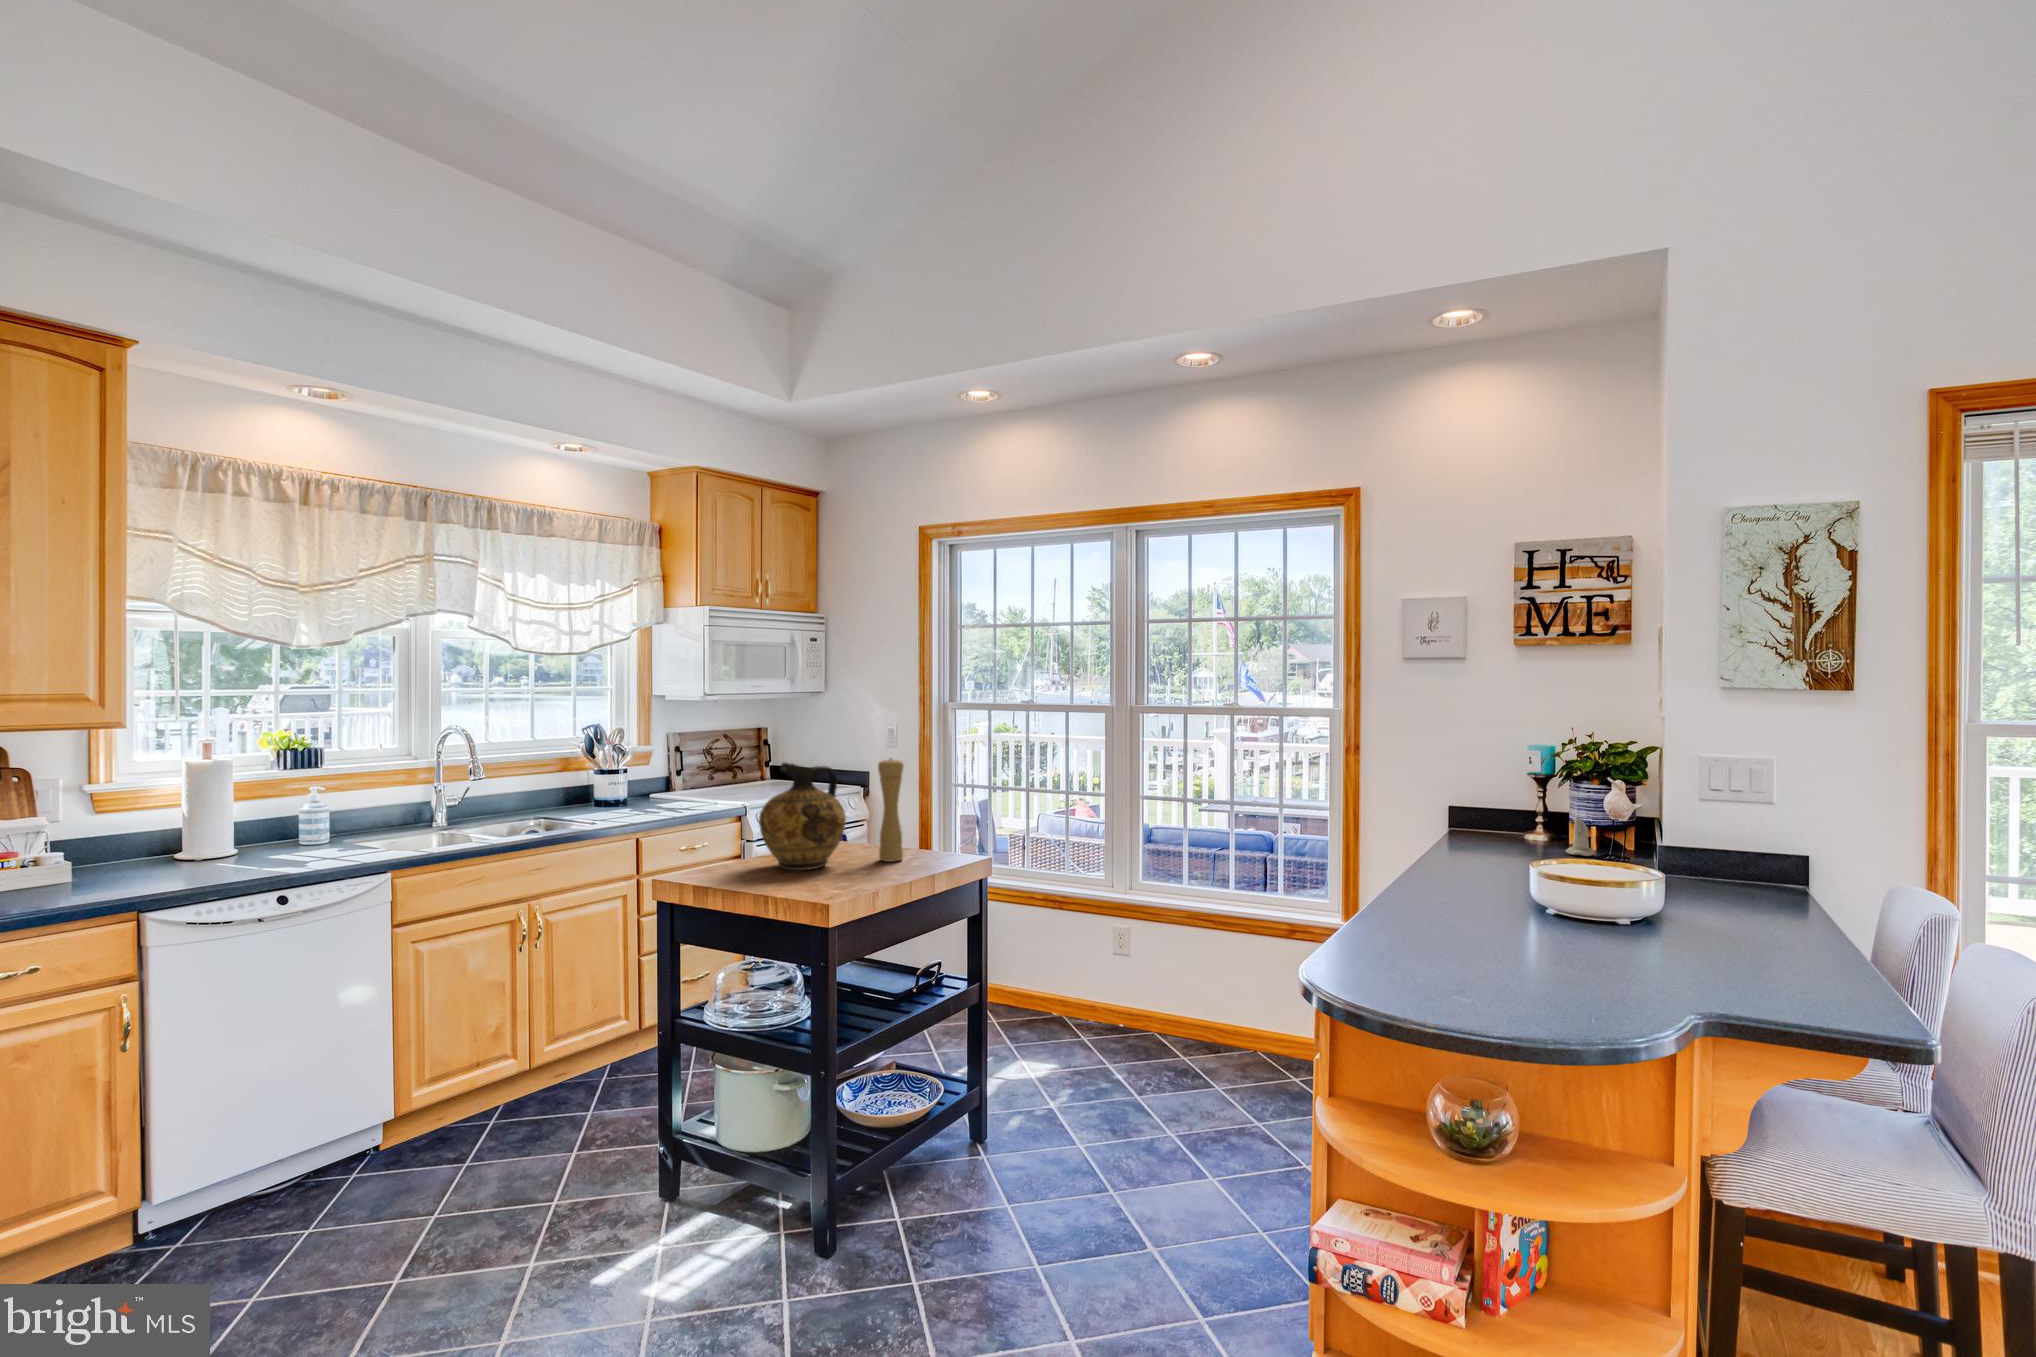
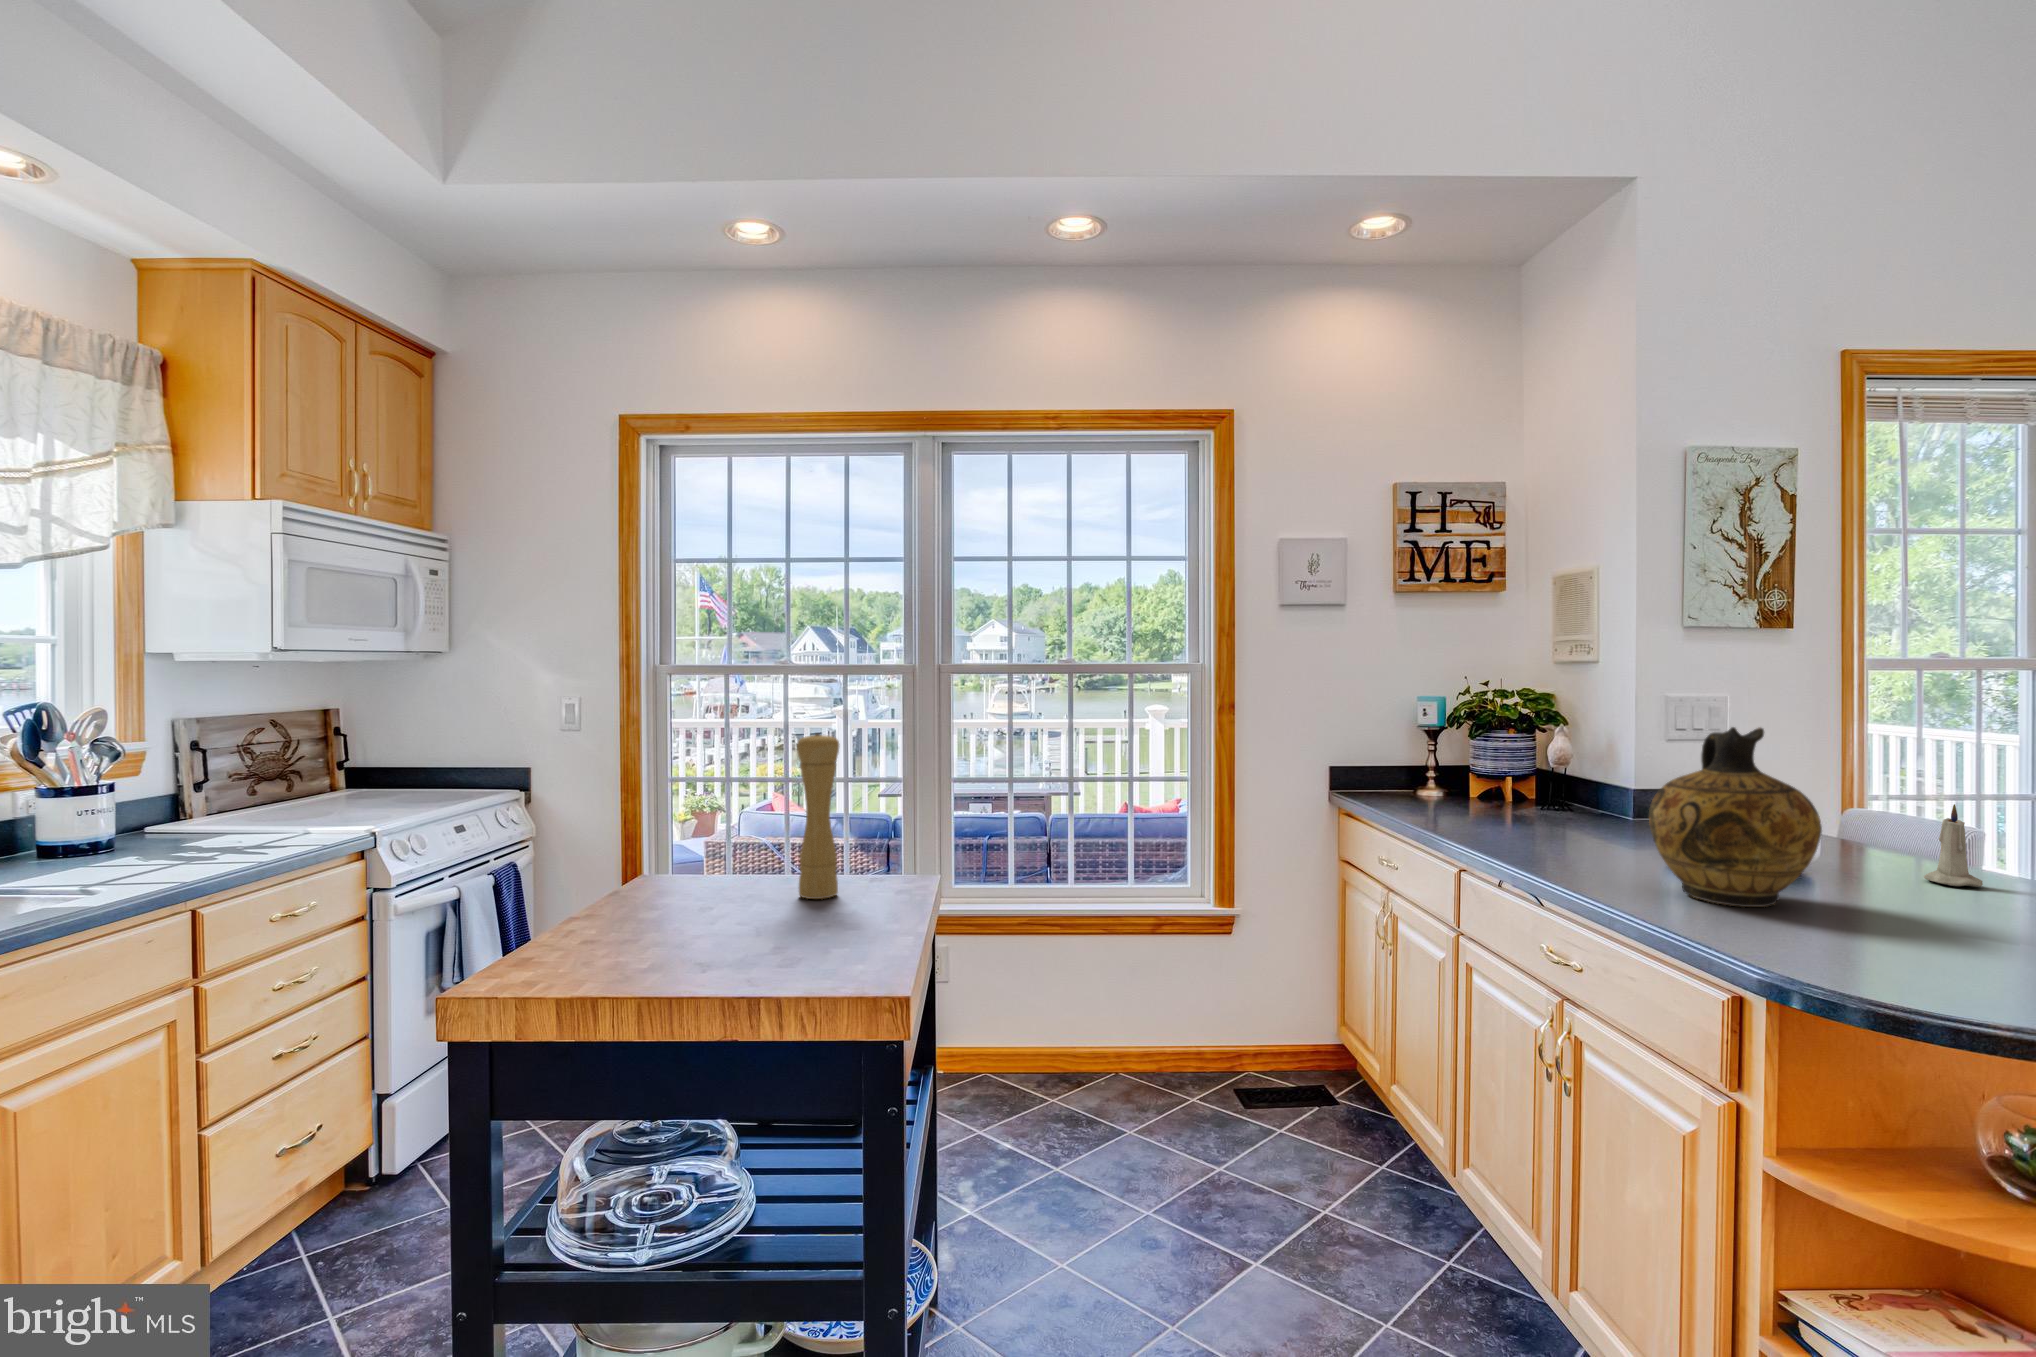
ceramic jug: present [759,763,846,870] -> present [1649,727,1822,907]
candle: present [1566,815,1595,856] -> present [1924,804,1983,887]

